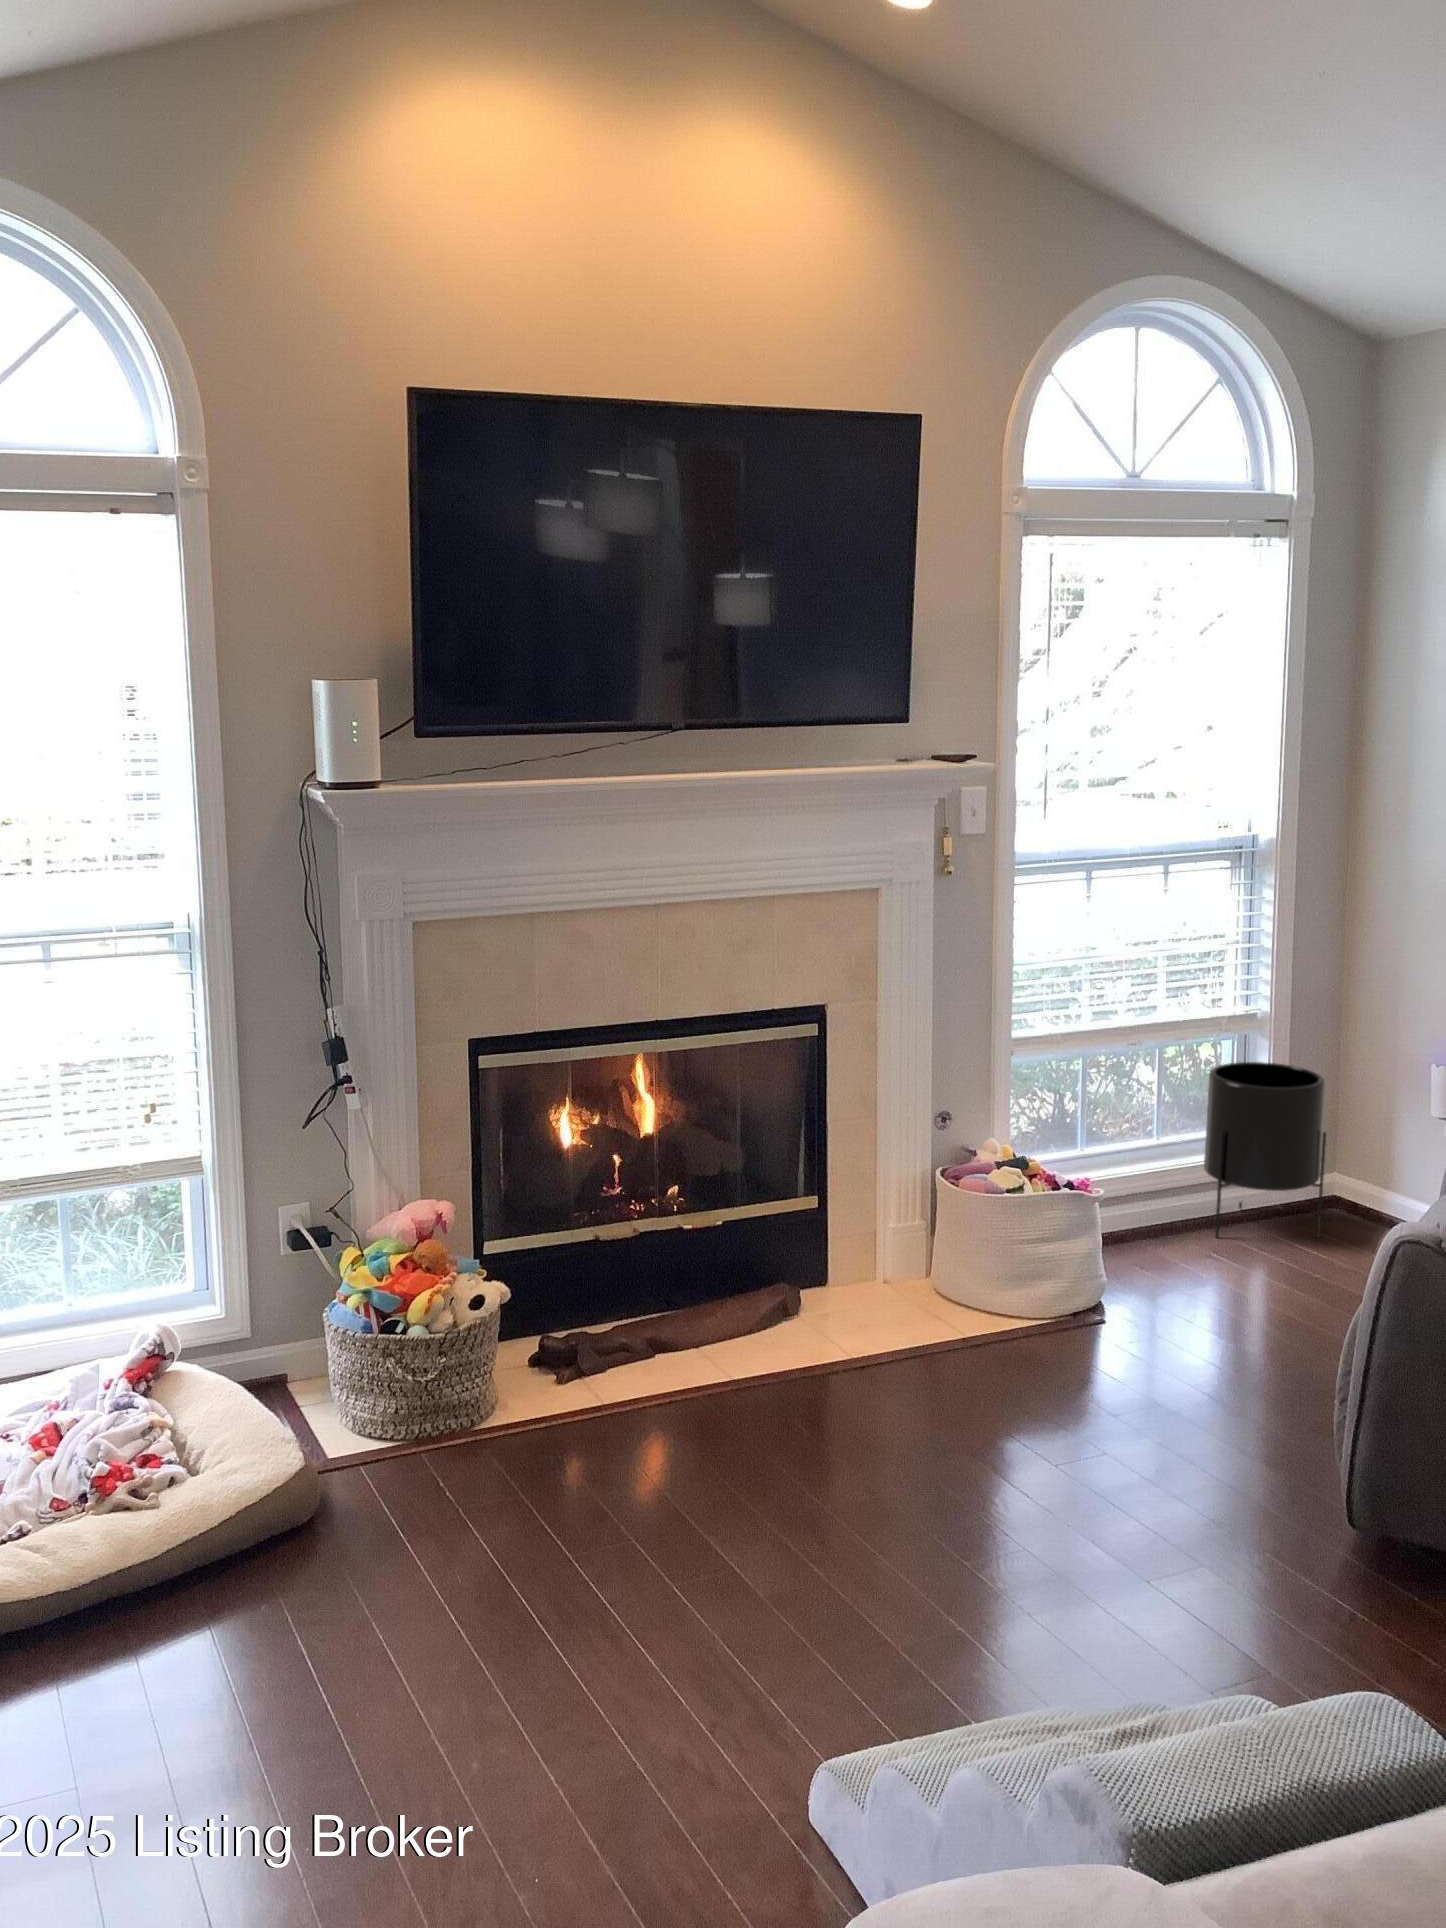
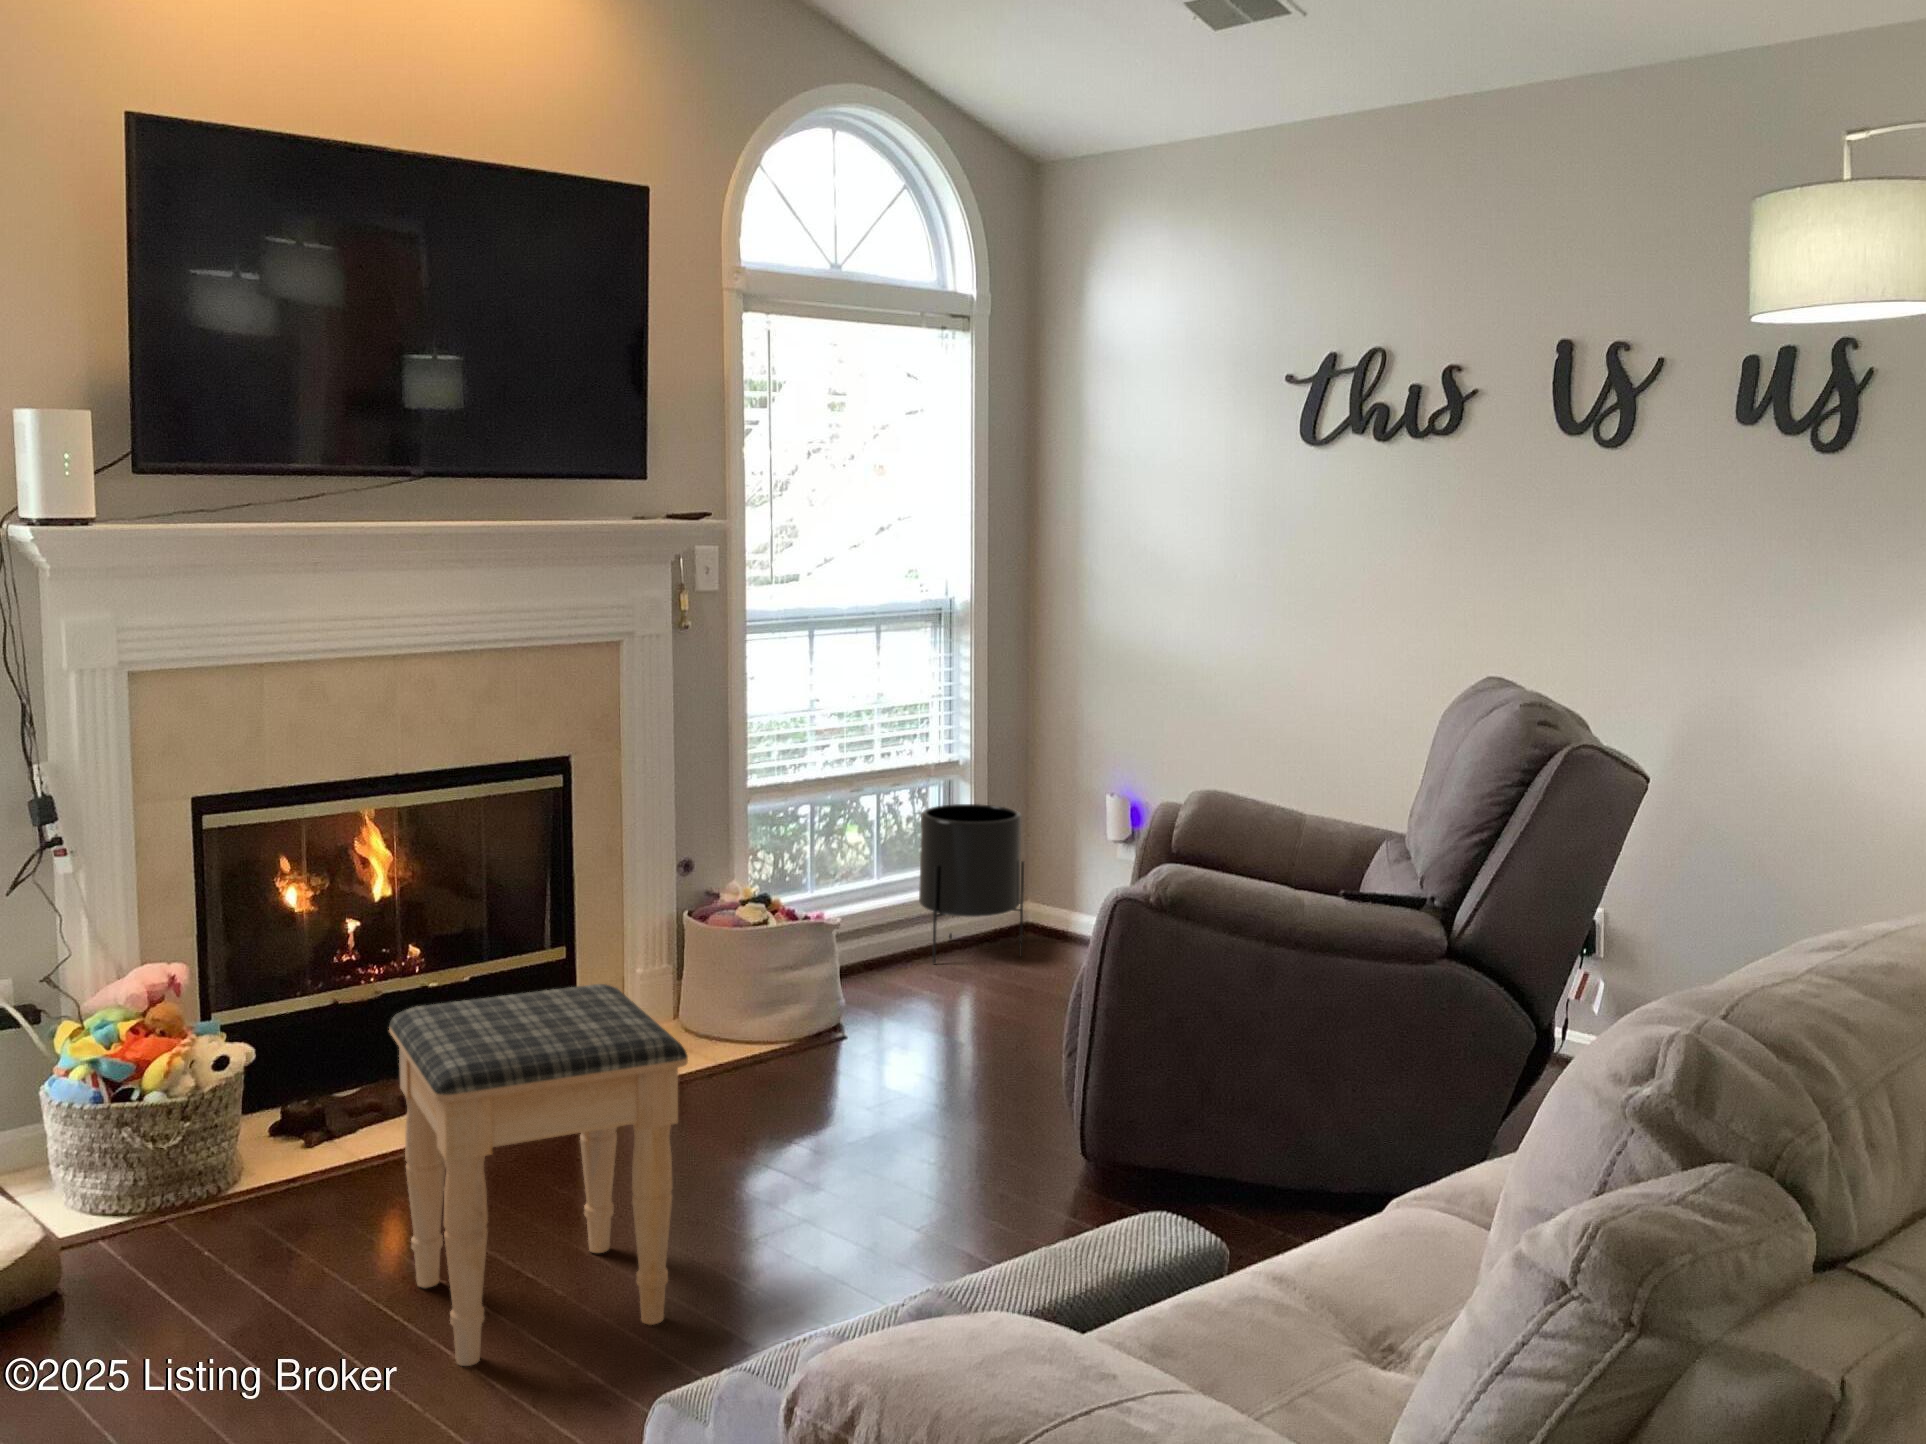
footstool: none [611,1274,891,1652] -> present [389,984,688,1366]

